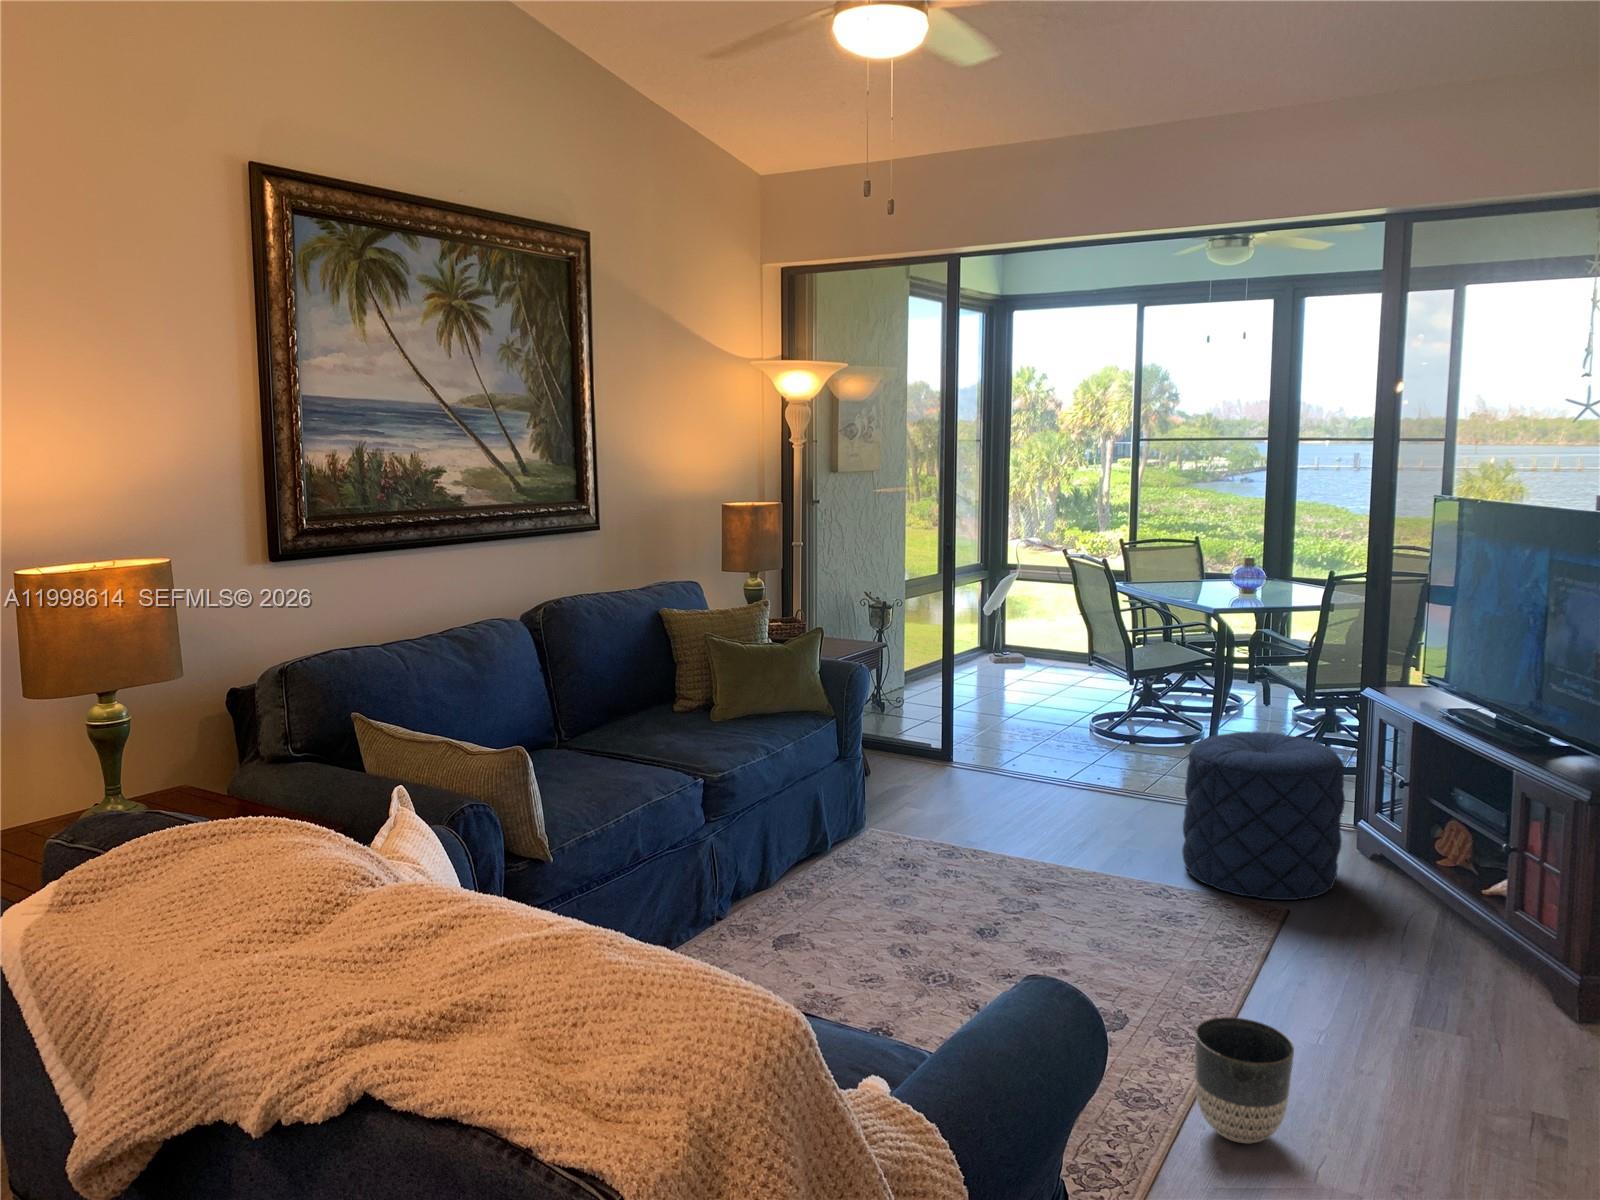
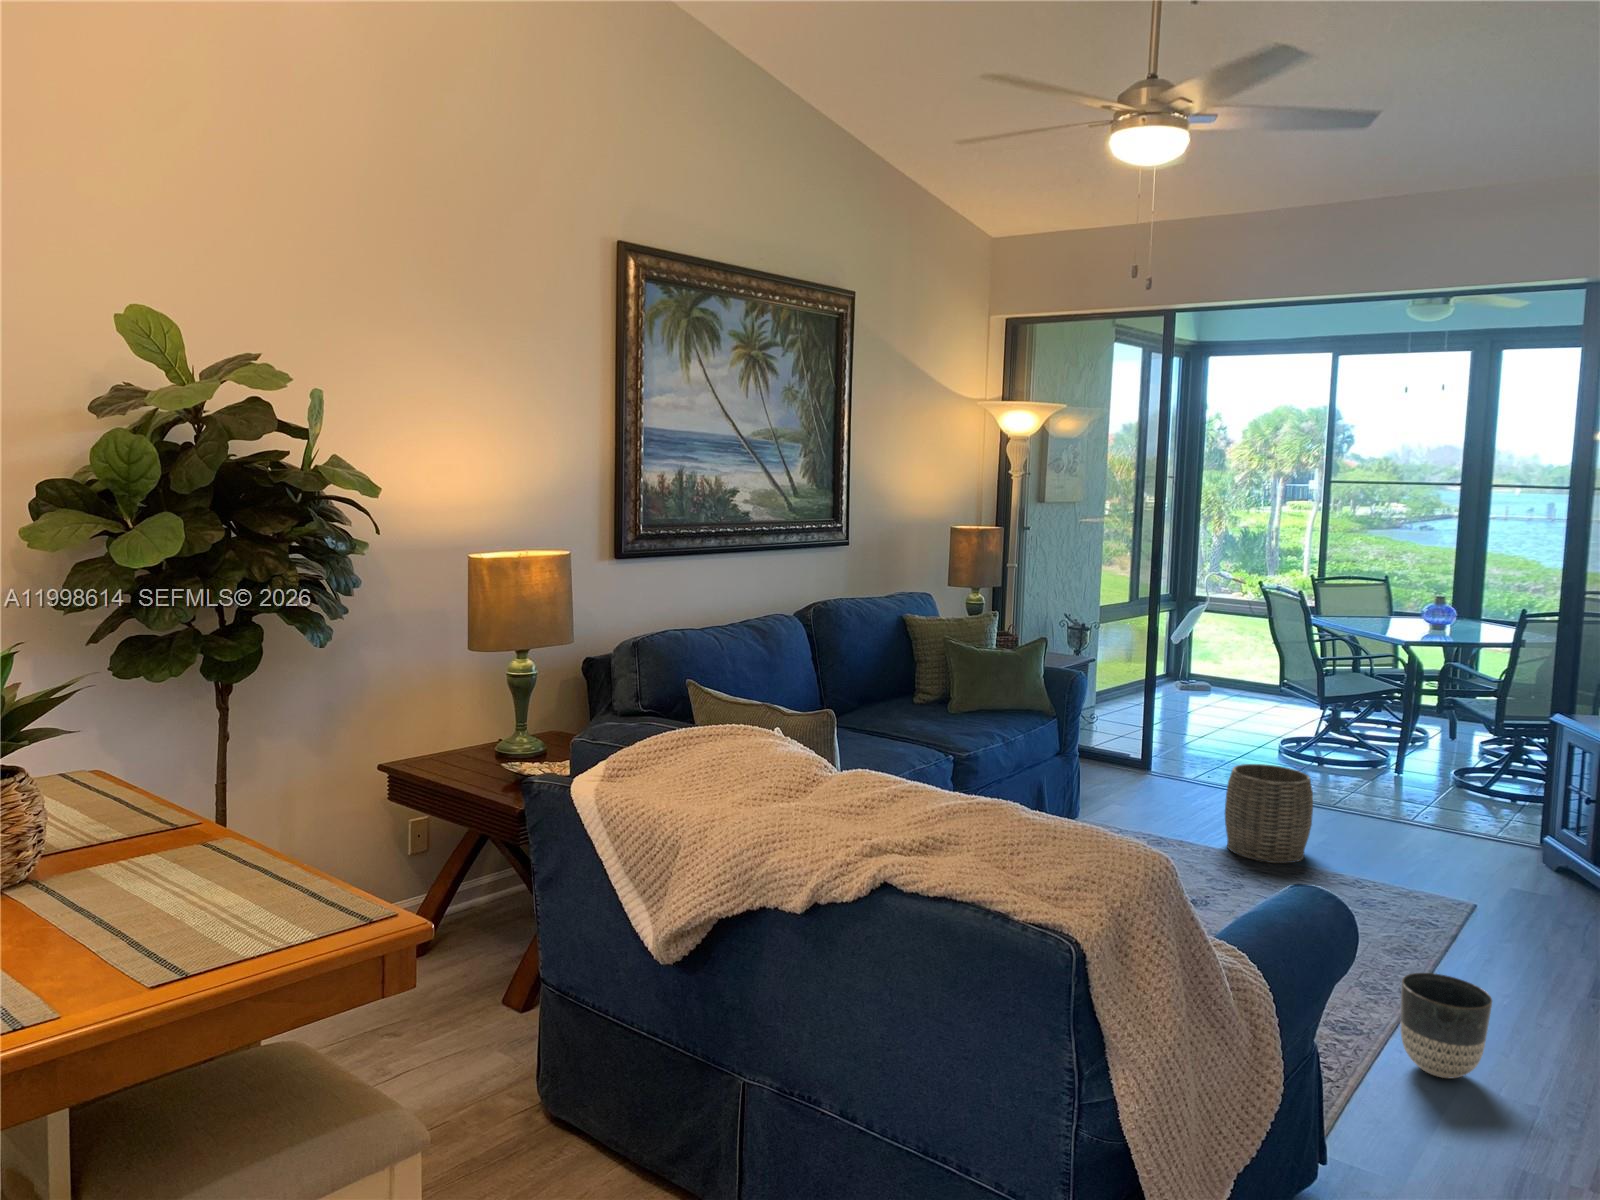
pouf: present [1182,731,1345,900] -> none [1375,749,1536,901]
woven basket: none [1024,758,1116,870] -> present [1225,764,1313,863]

